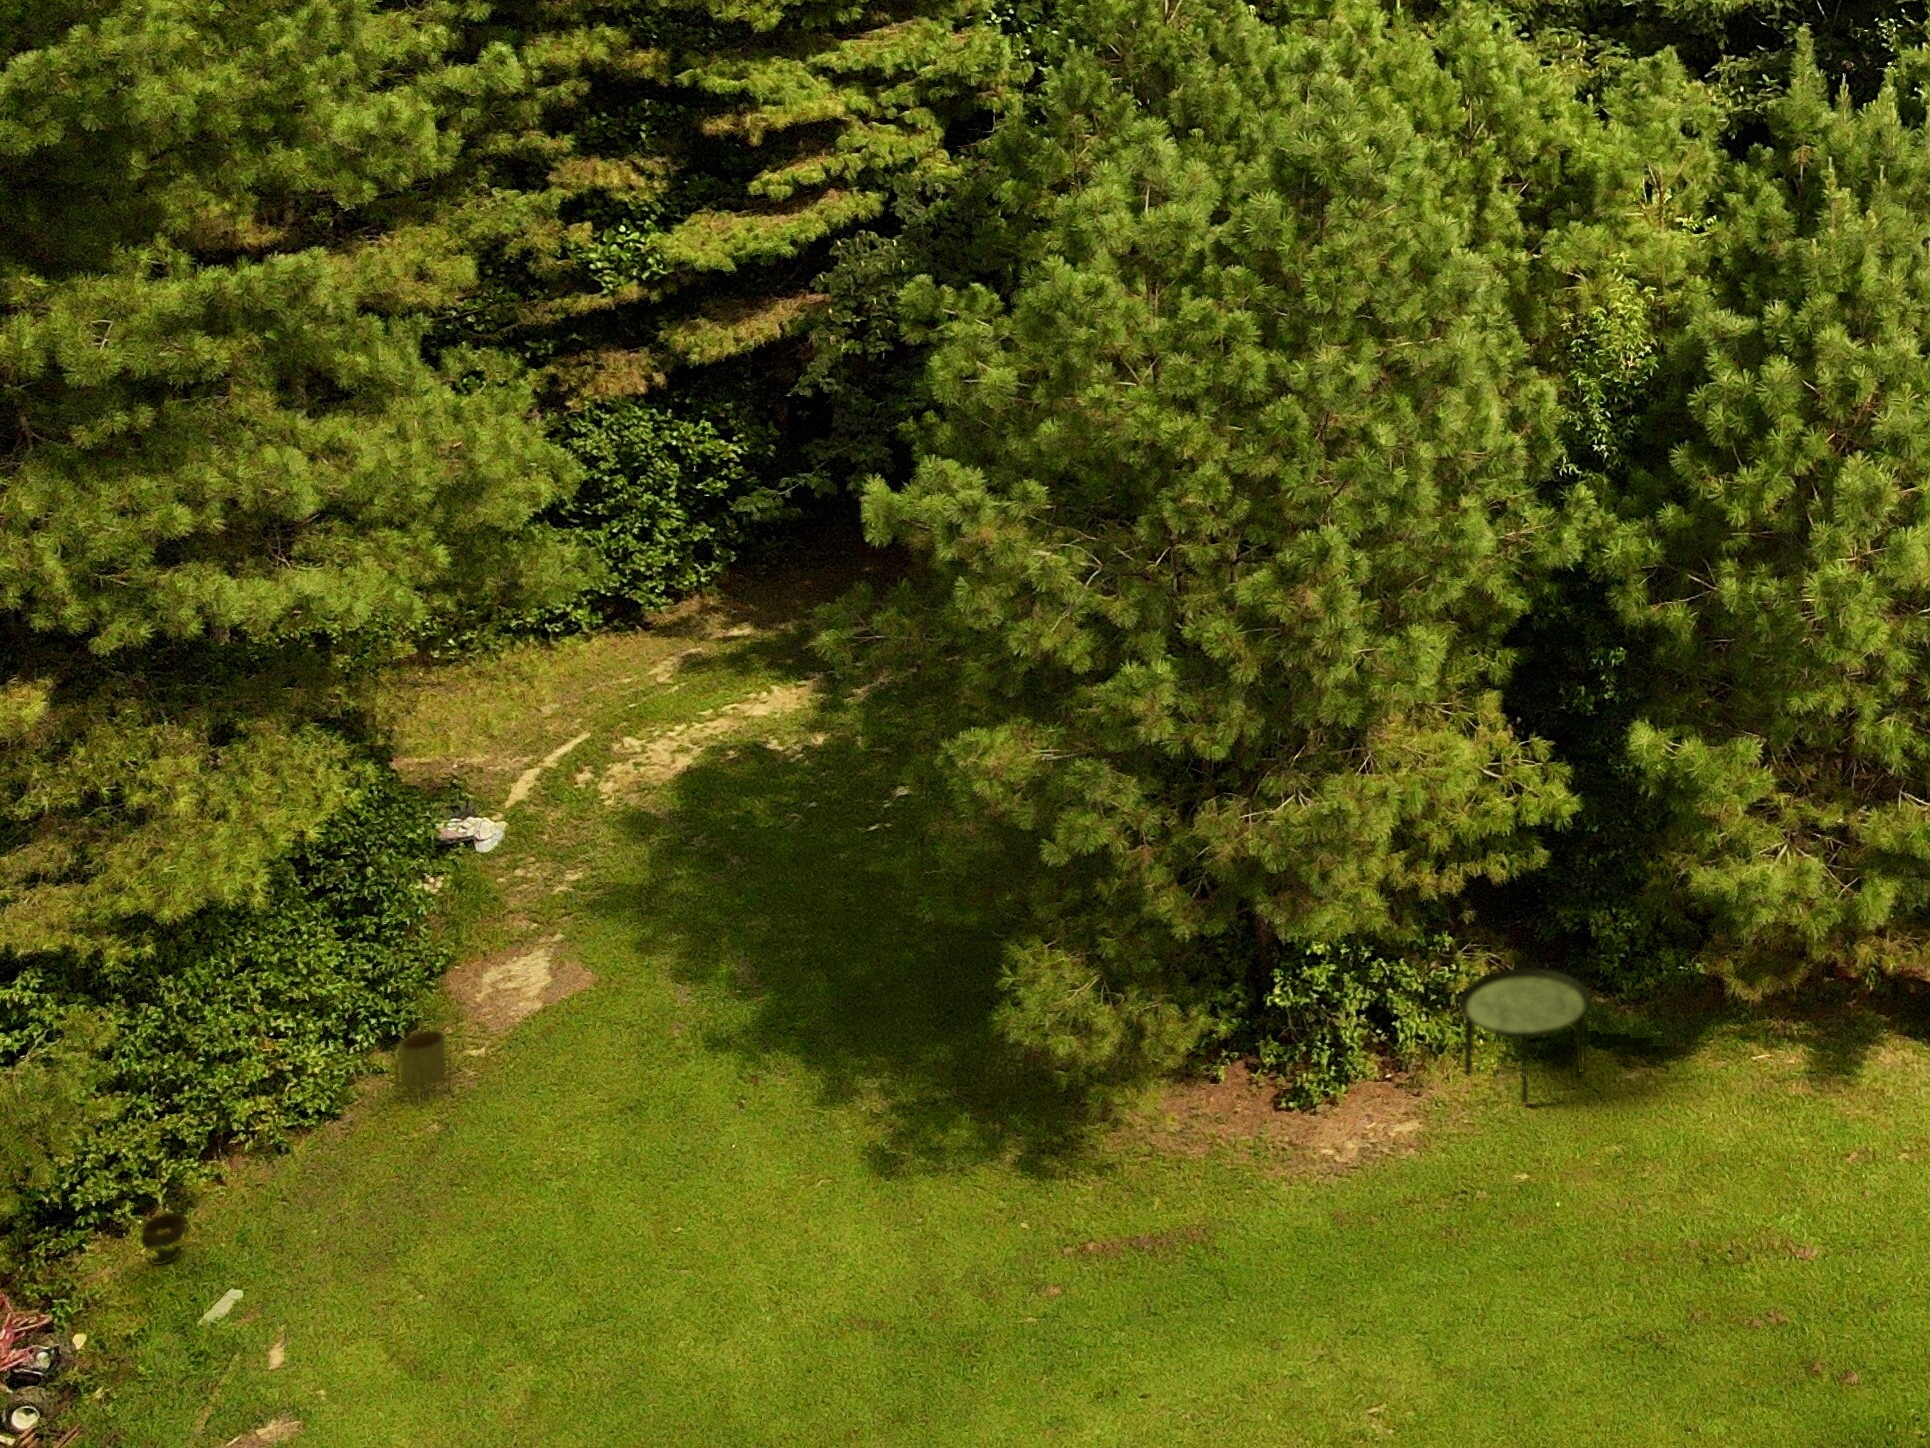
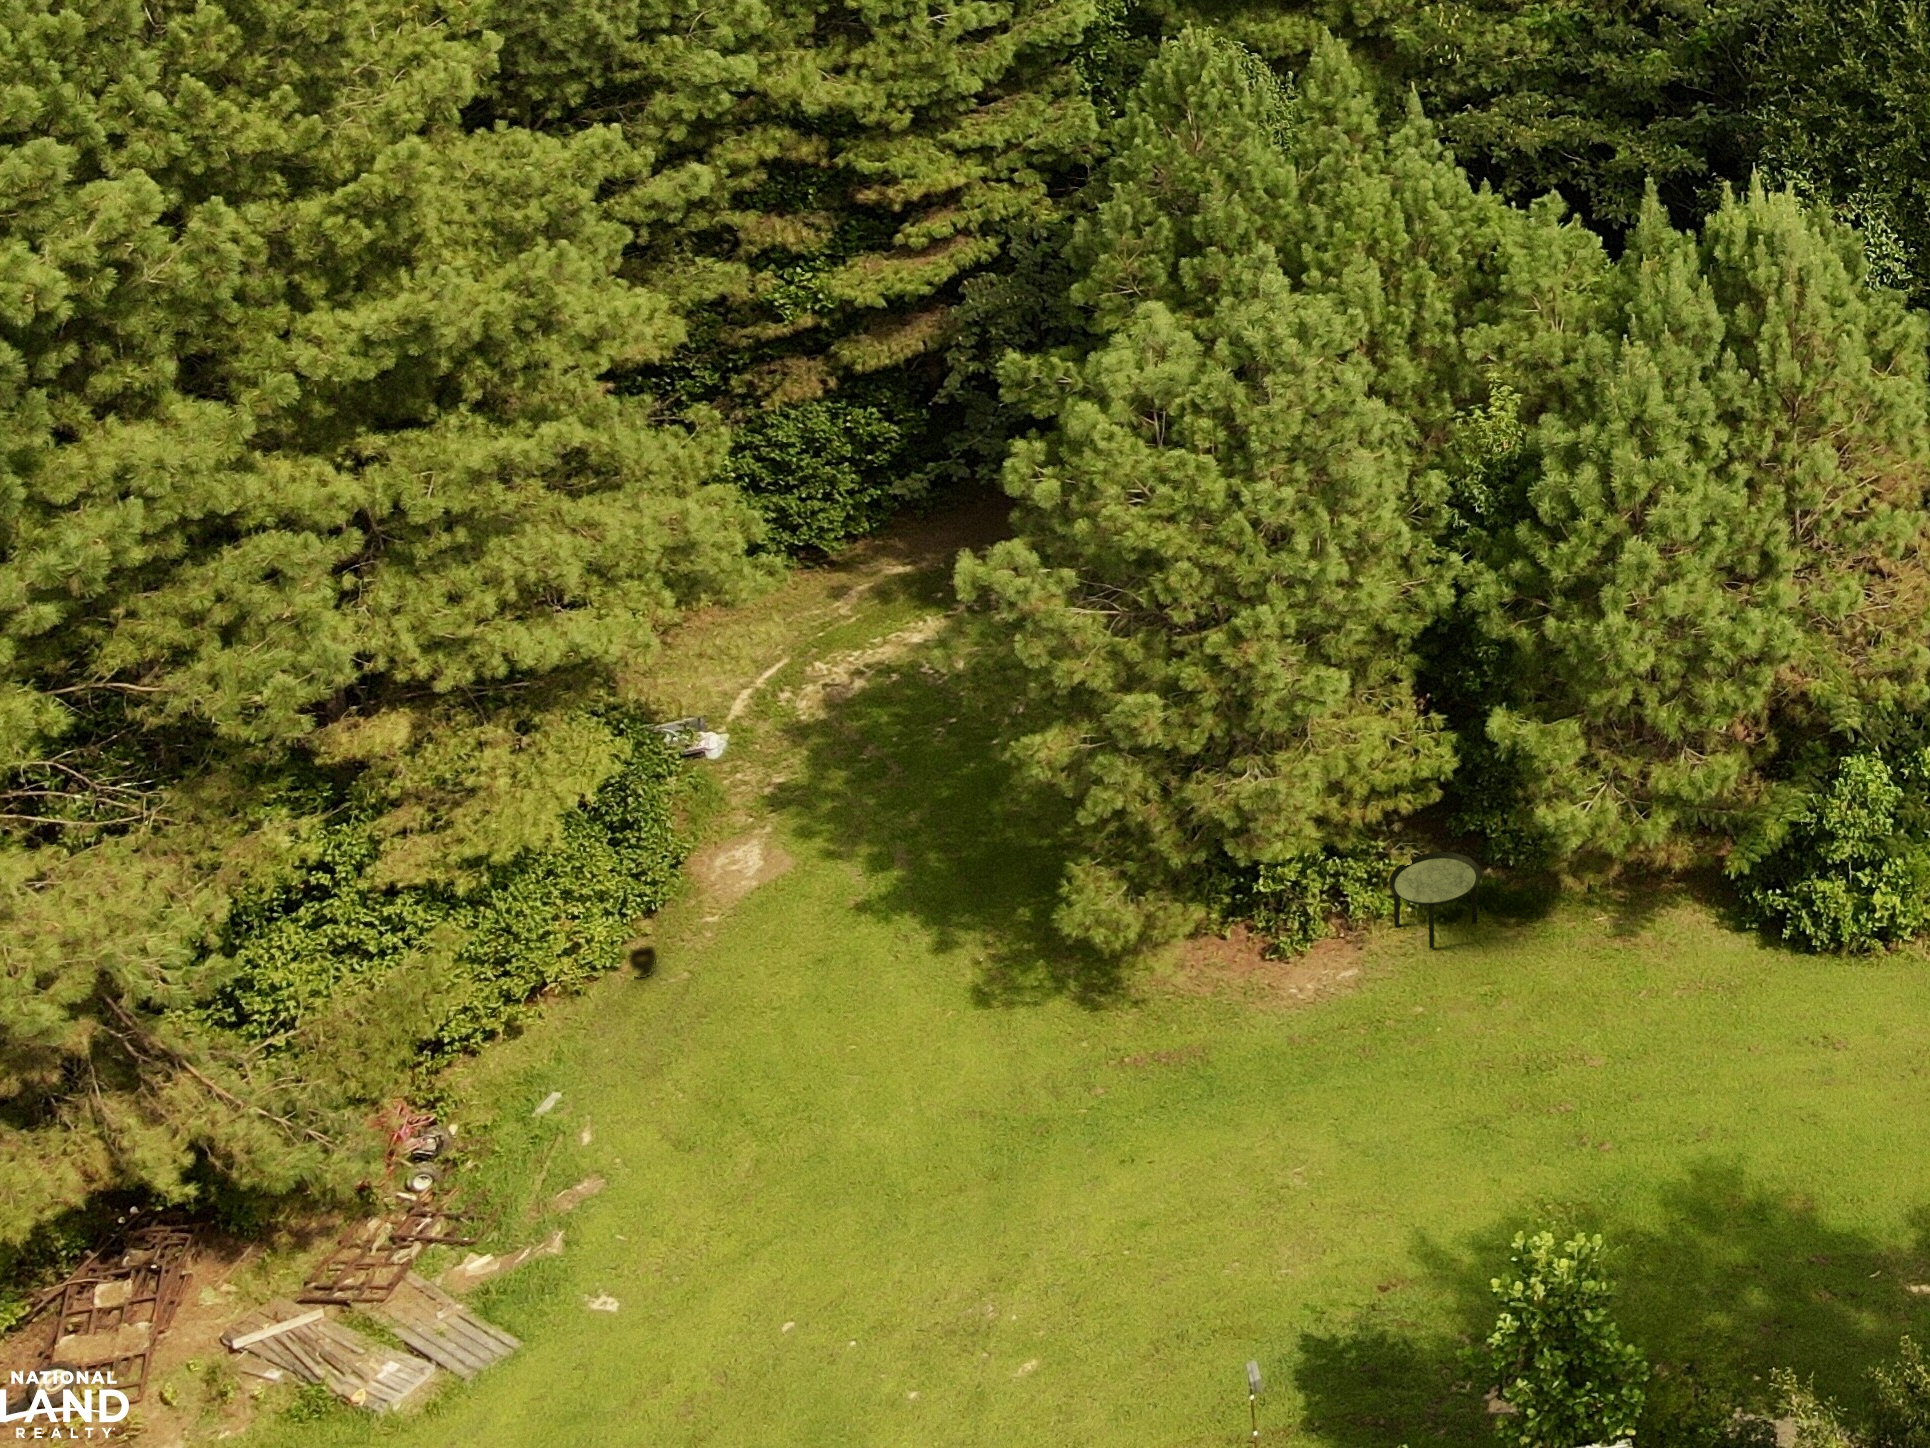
planter: present [395,1030,452,1106] -> none [653,901,694,954]
bucket: present [140,1213,189,1265] -> present [629,946,657,978]

